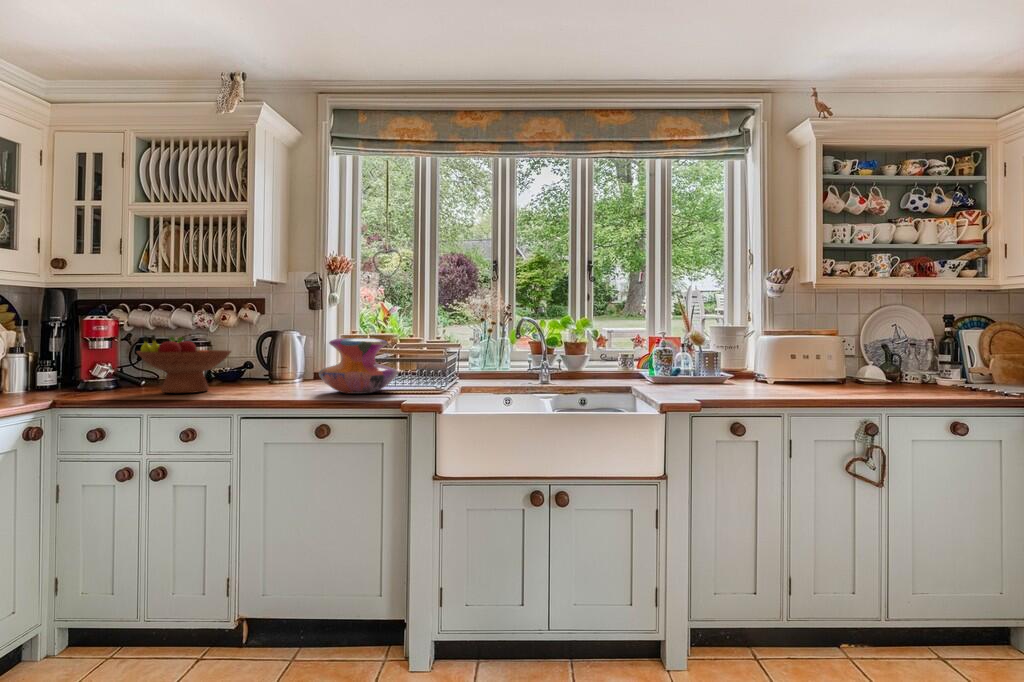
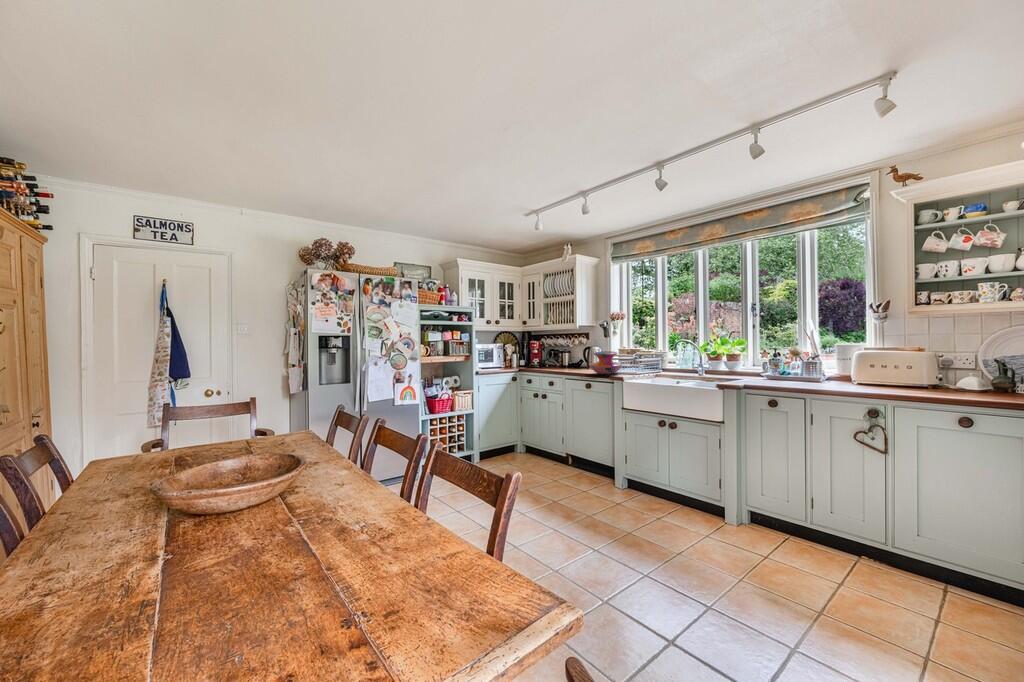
fruit bowl: present [136,335,231,393] -> none [538,350,569,371]

